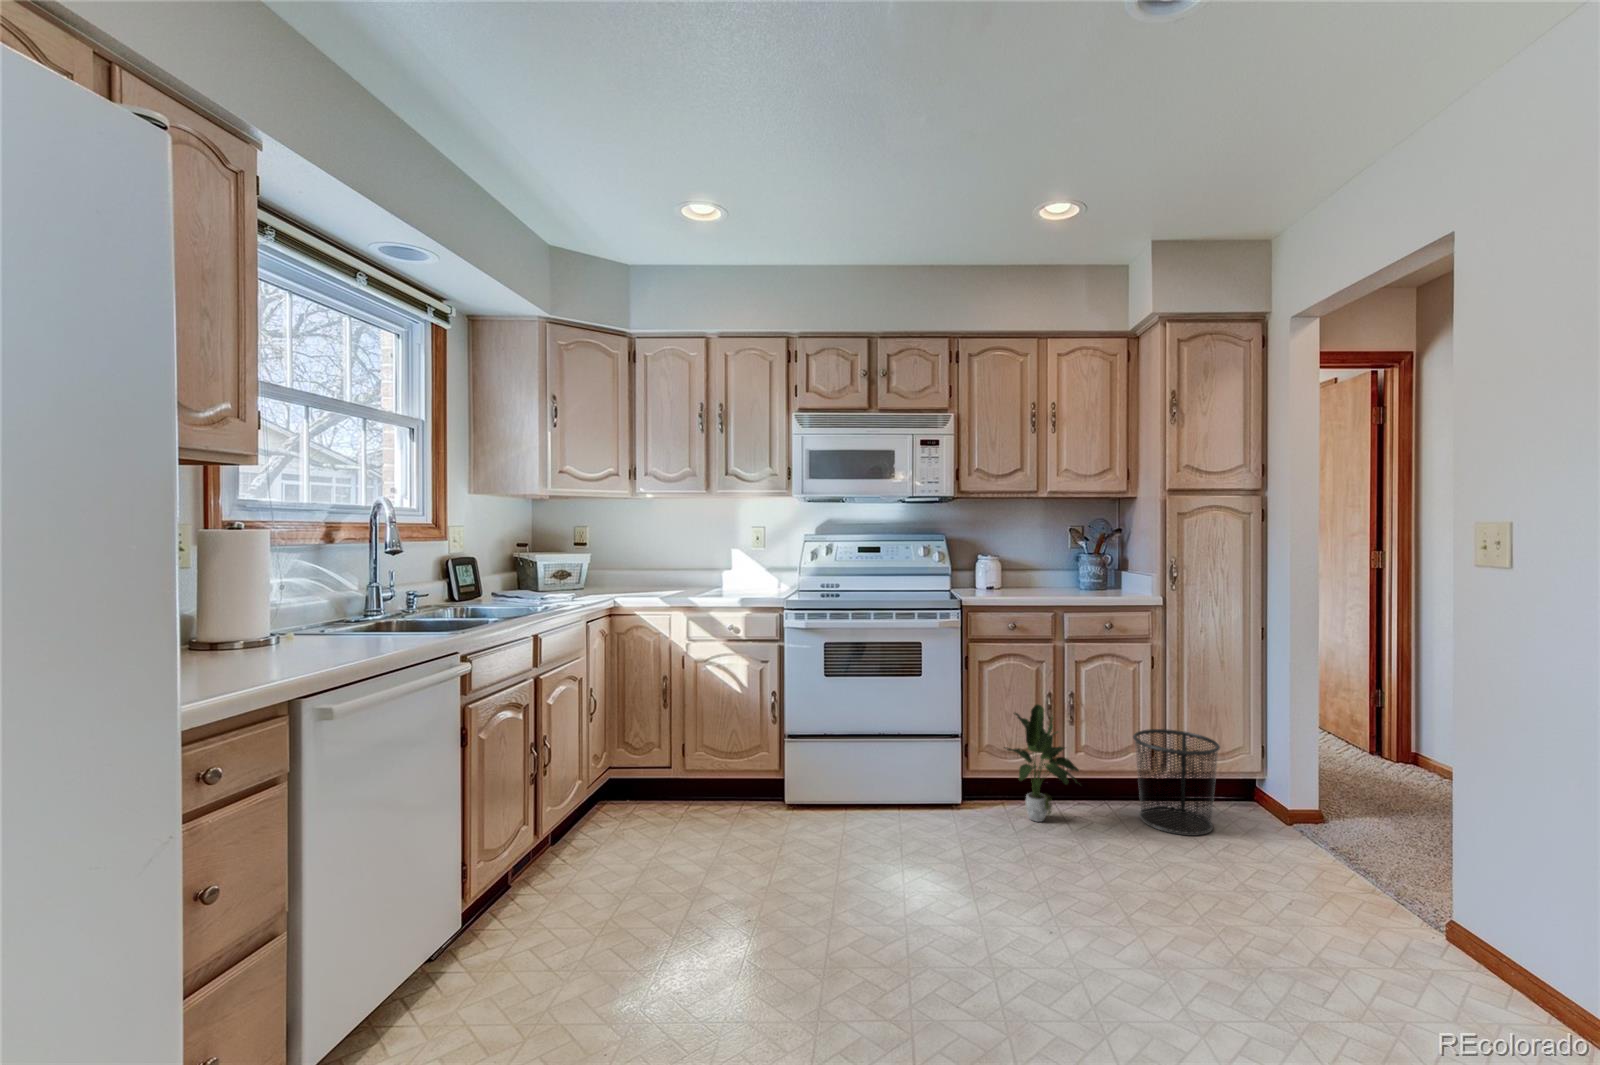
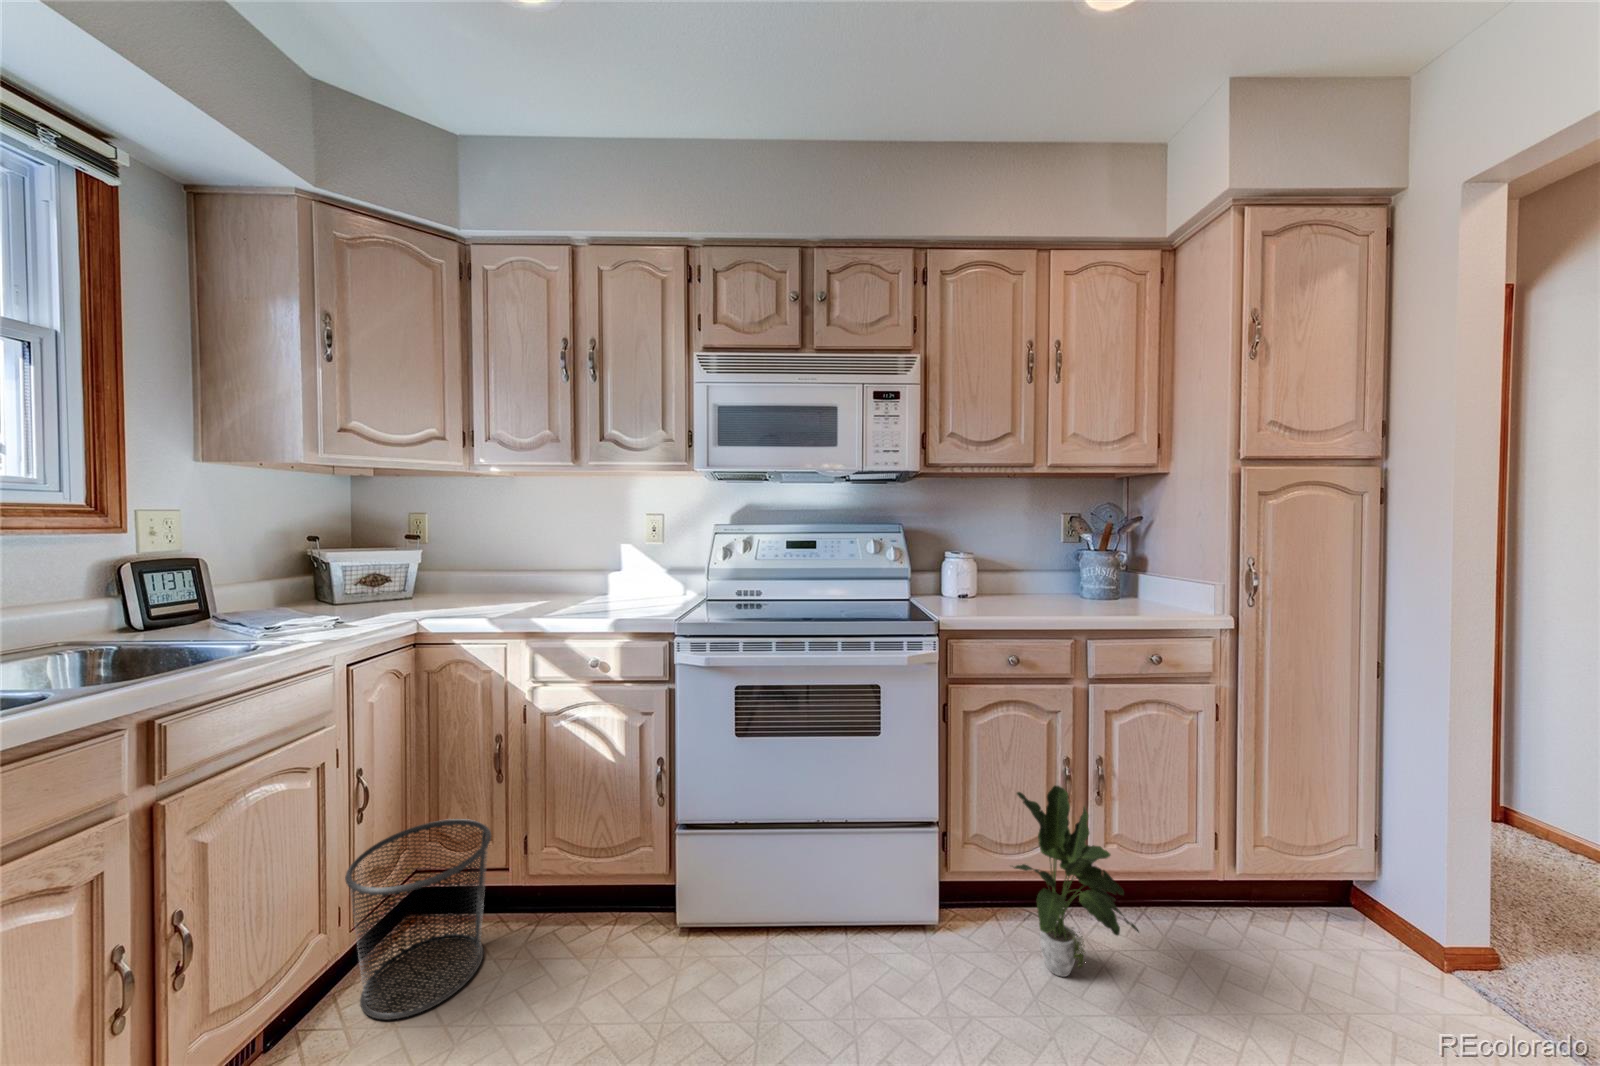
trash can: present [1133,729,1220,836] -> present [345,819,491,1019]

